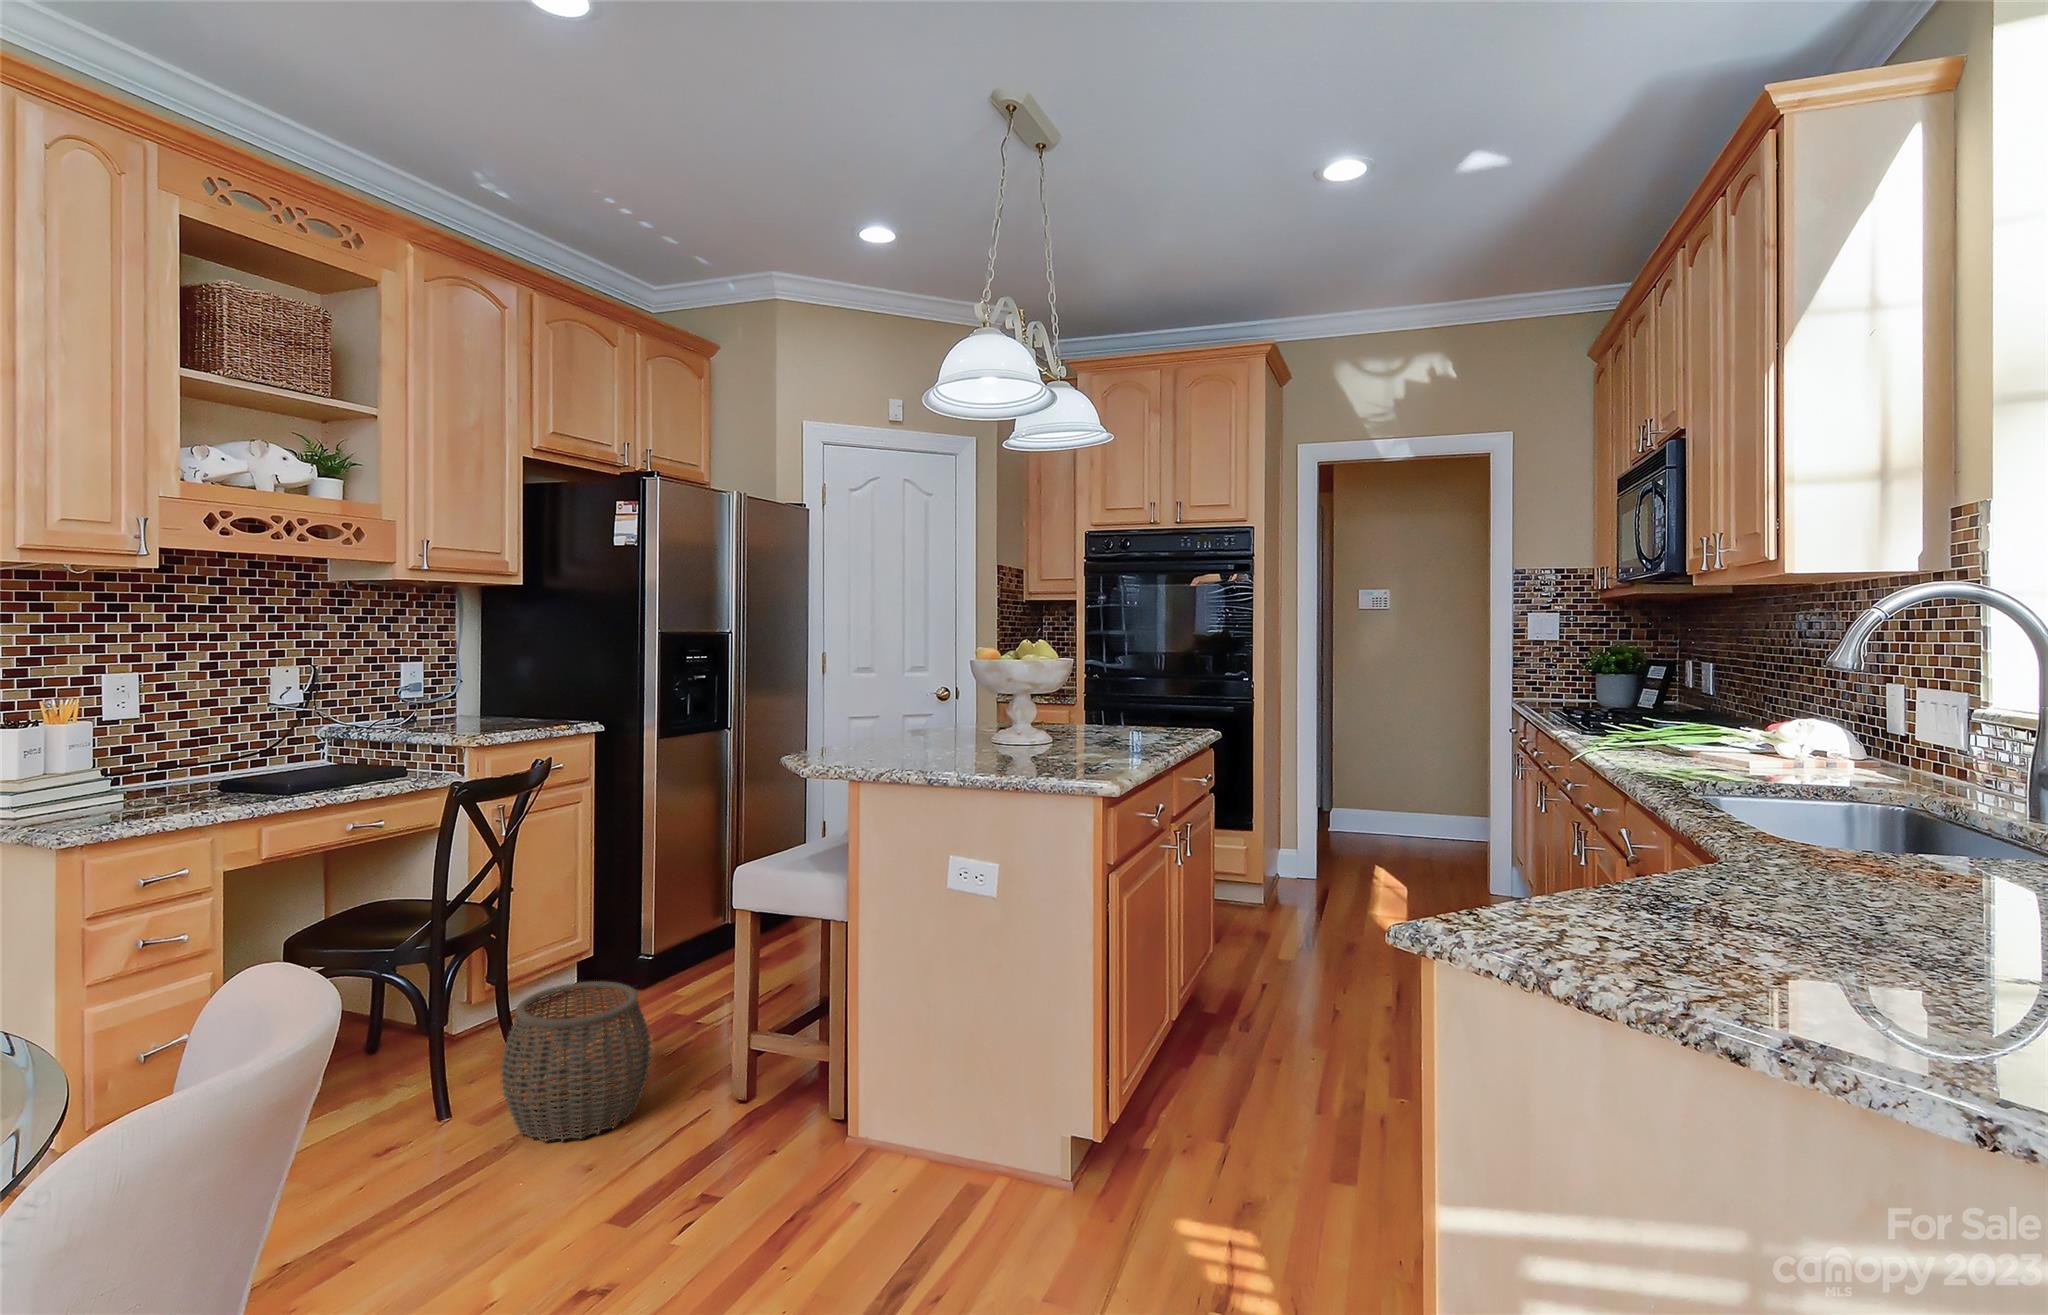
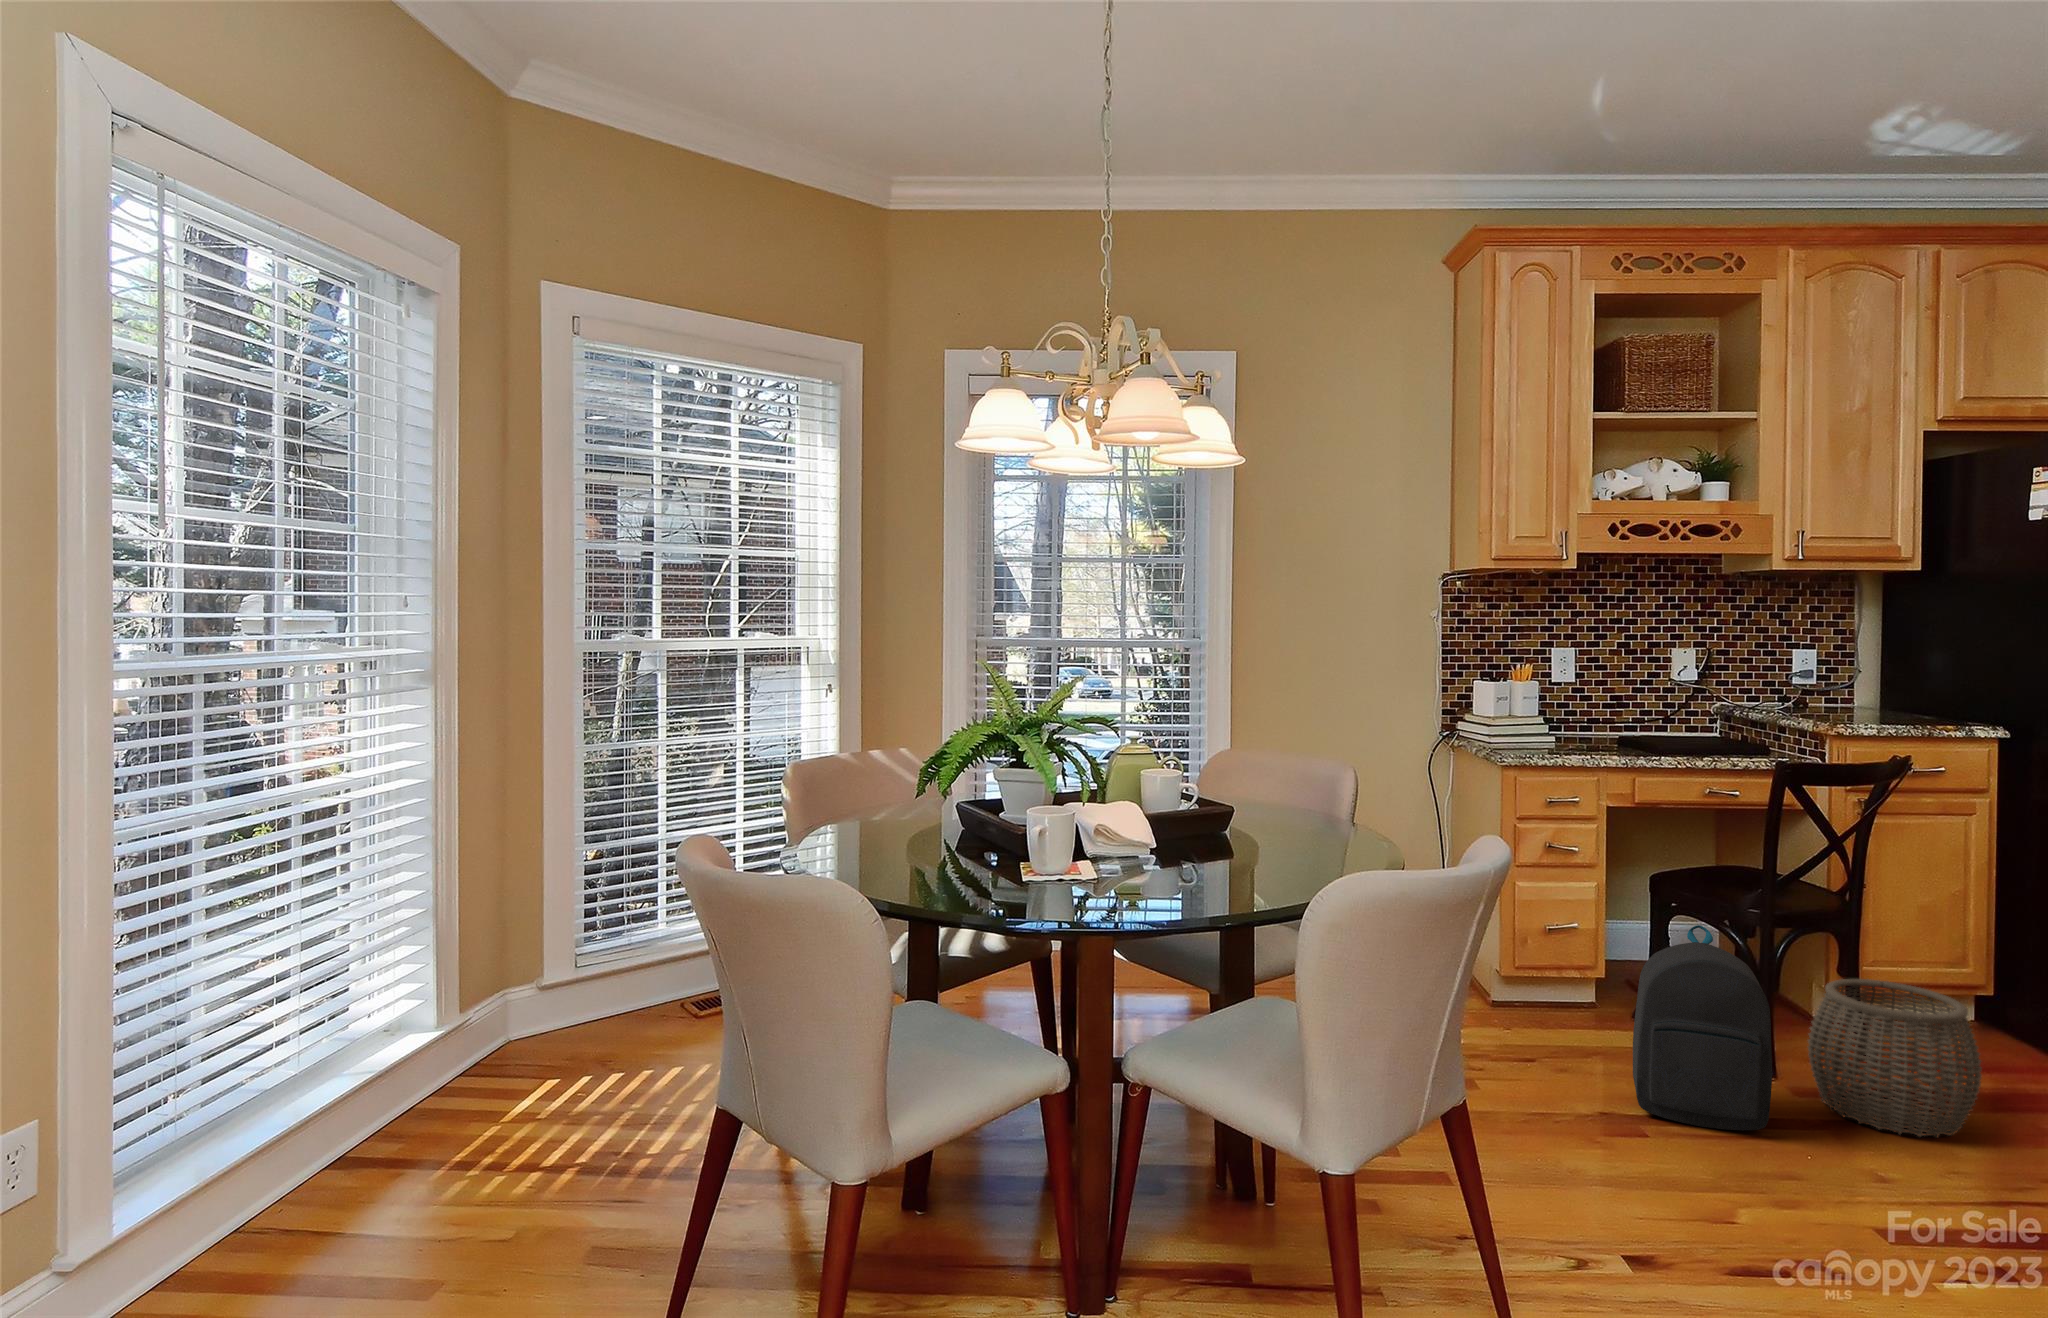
backpack: none [320,997,497,1258] -> present [1633,925,1772,1130]

